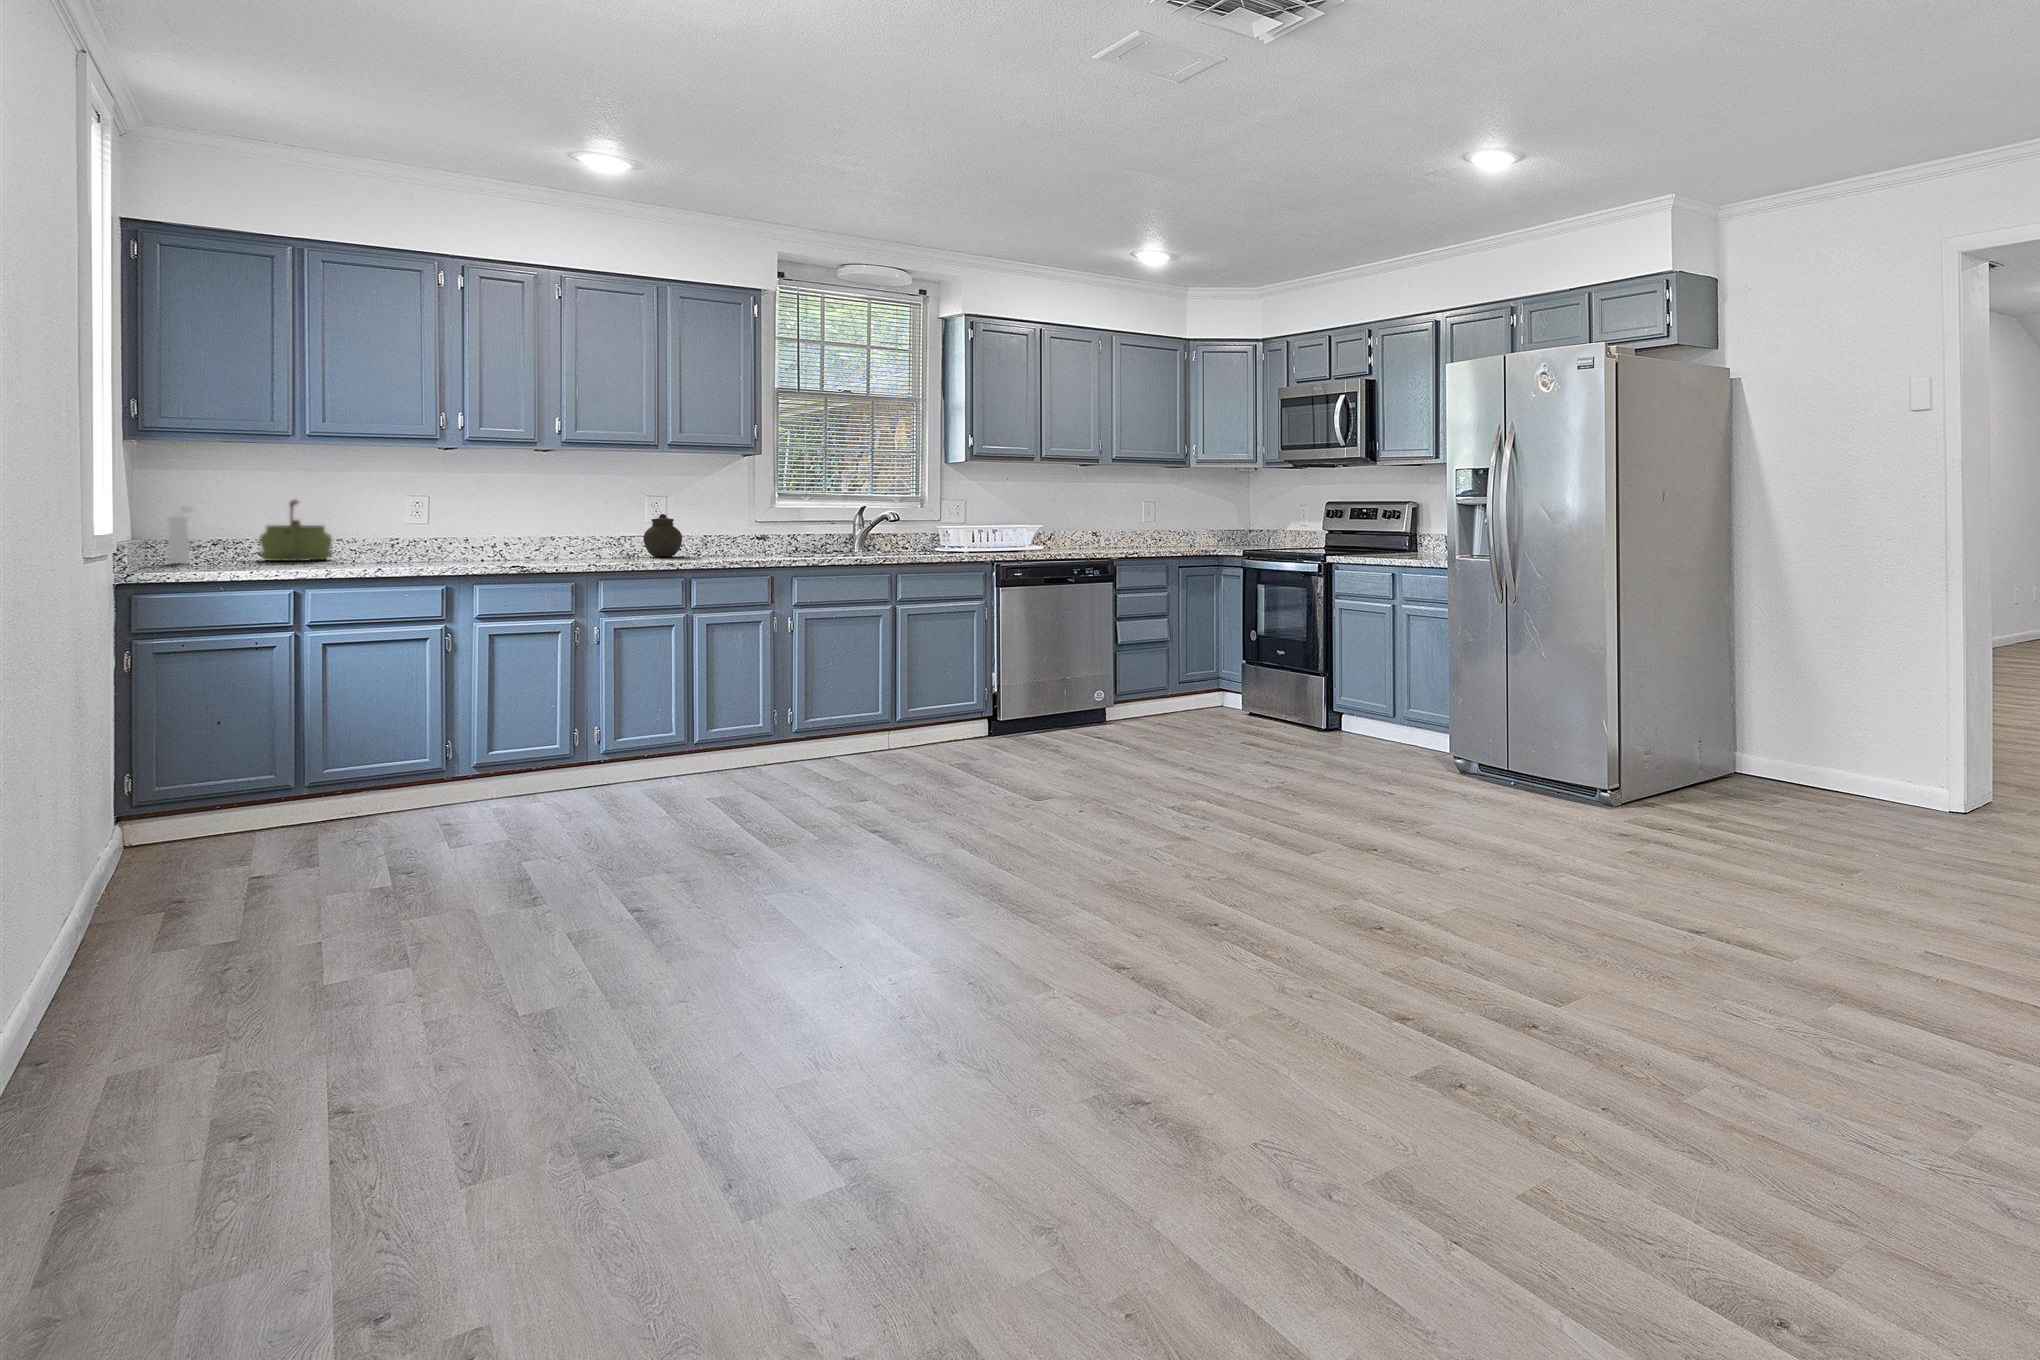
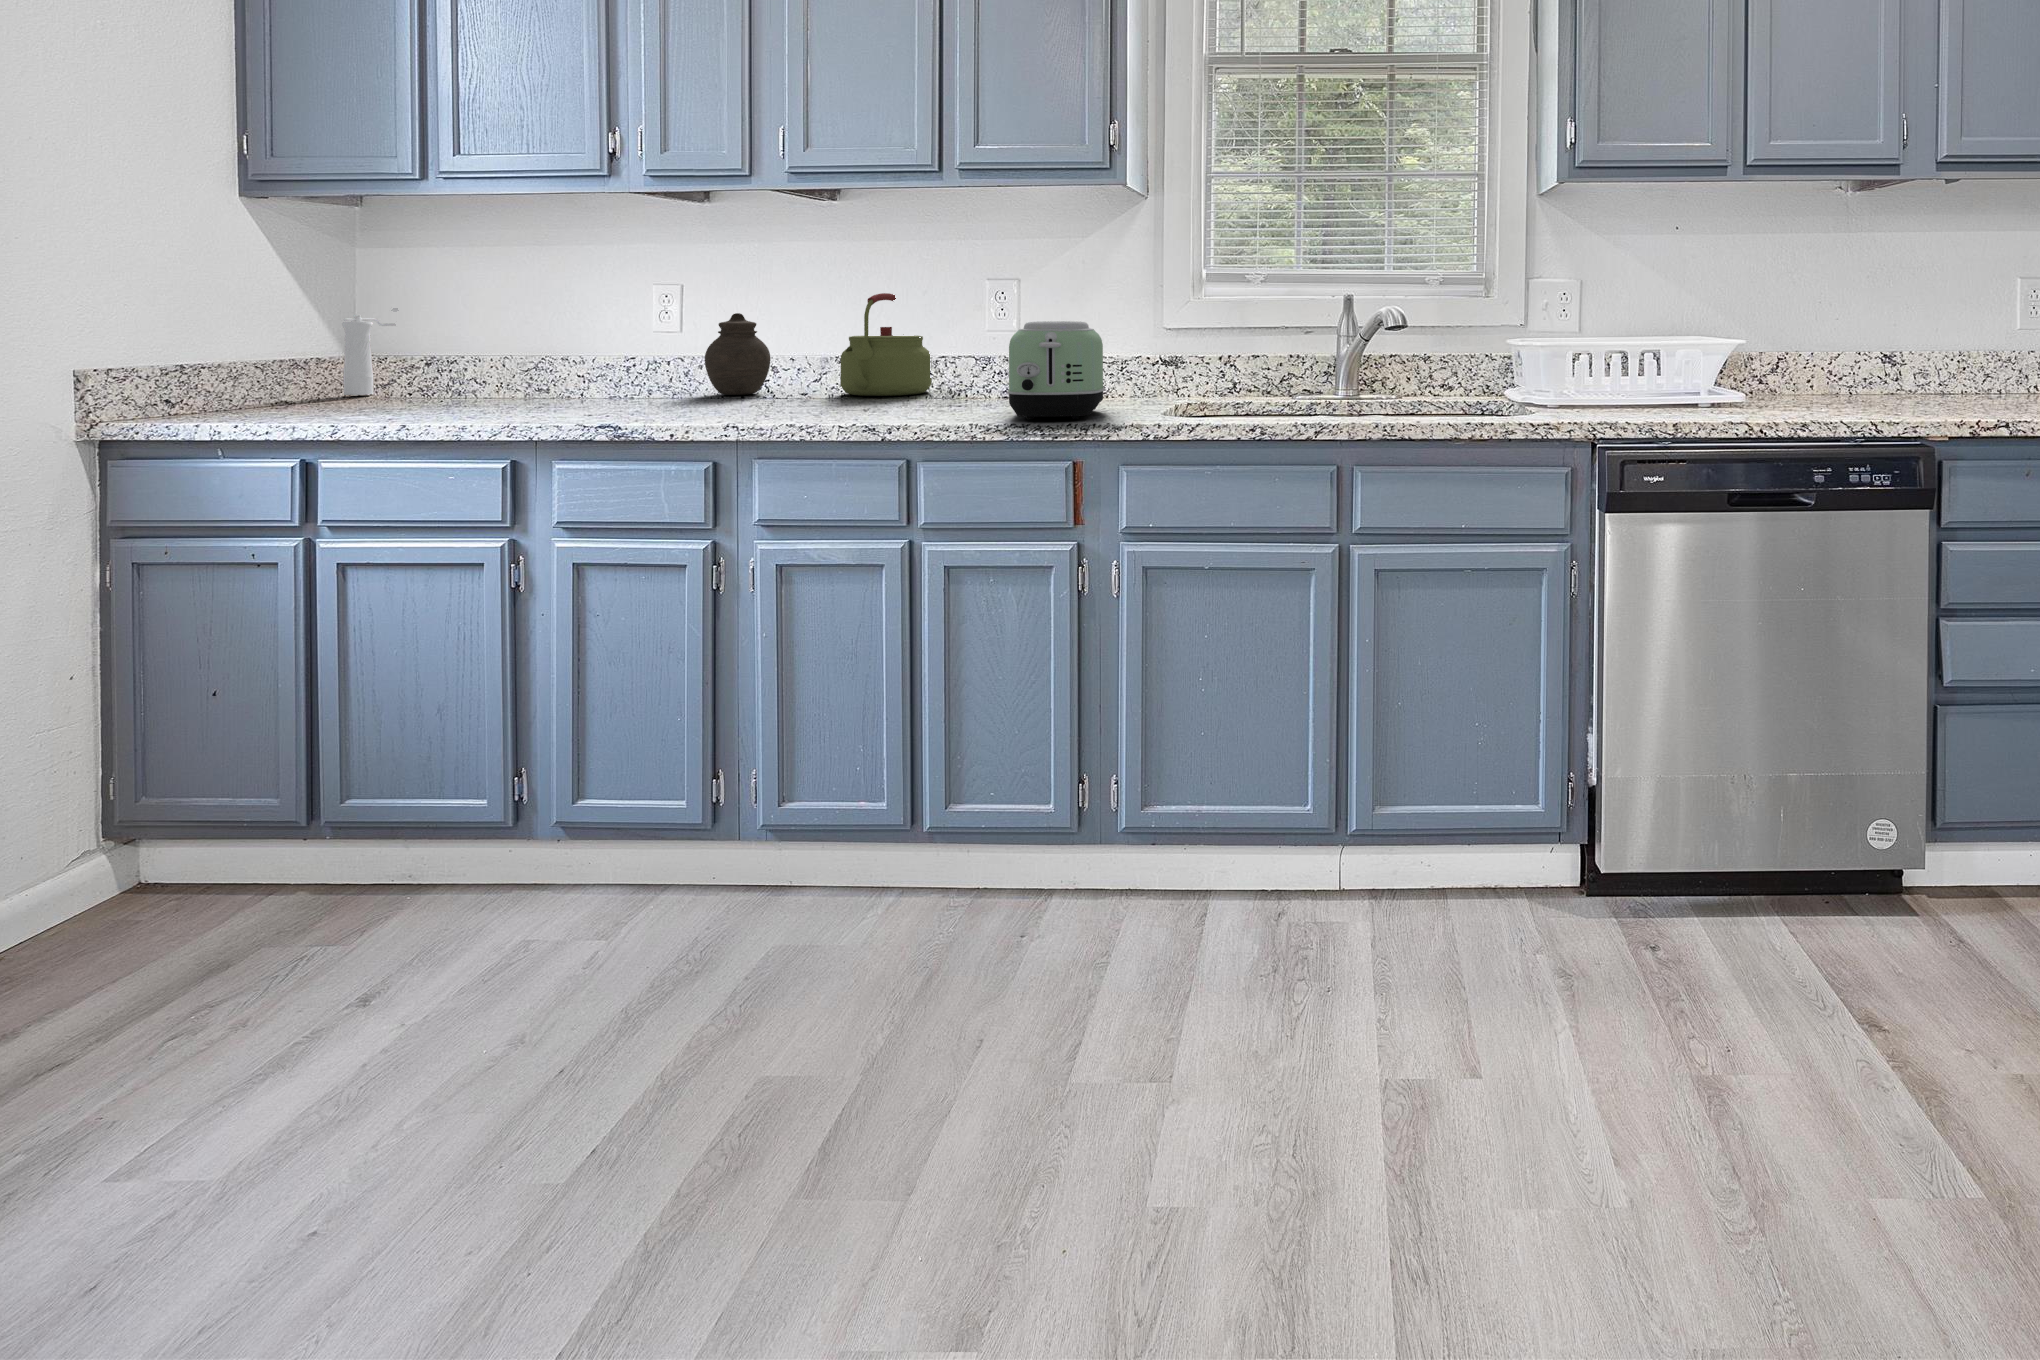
kettle: present [260,499,332,561] -> present [840,293,932,396]
jar: present [643,514,682,557] -> present [705,313,770,395]
toaster: none [716,516,773,559] -> present [1007,321,1105,419]

